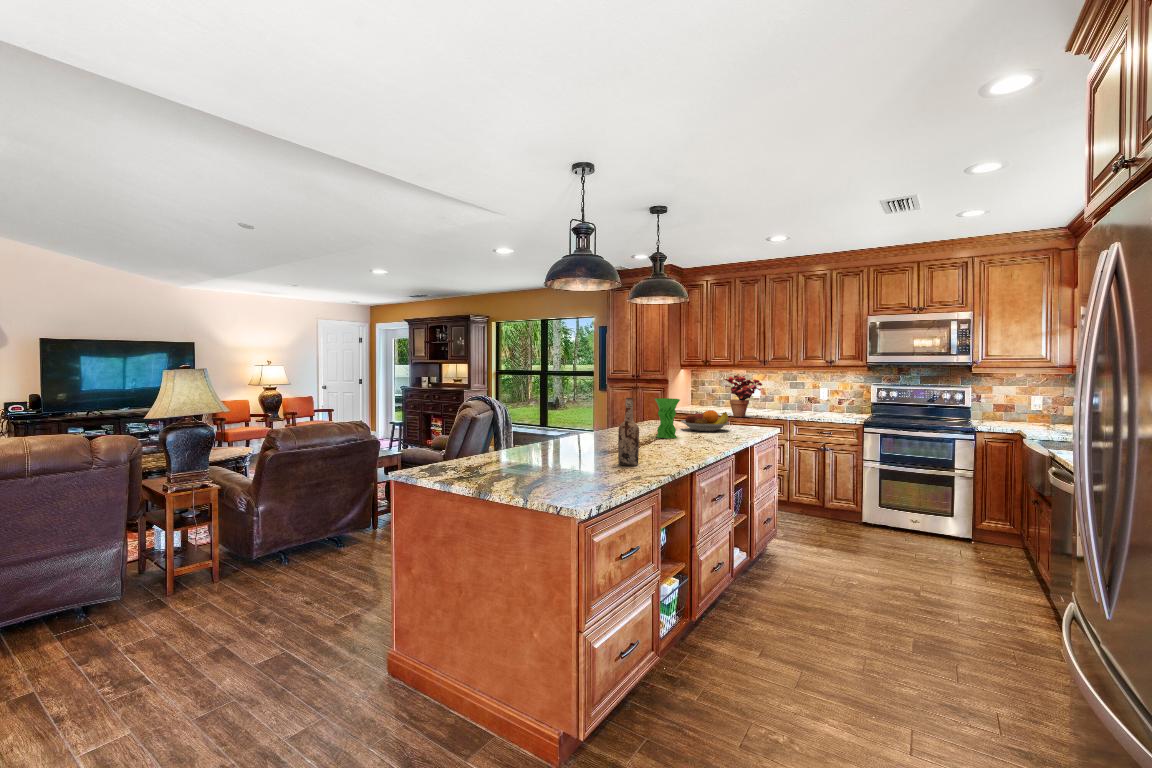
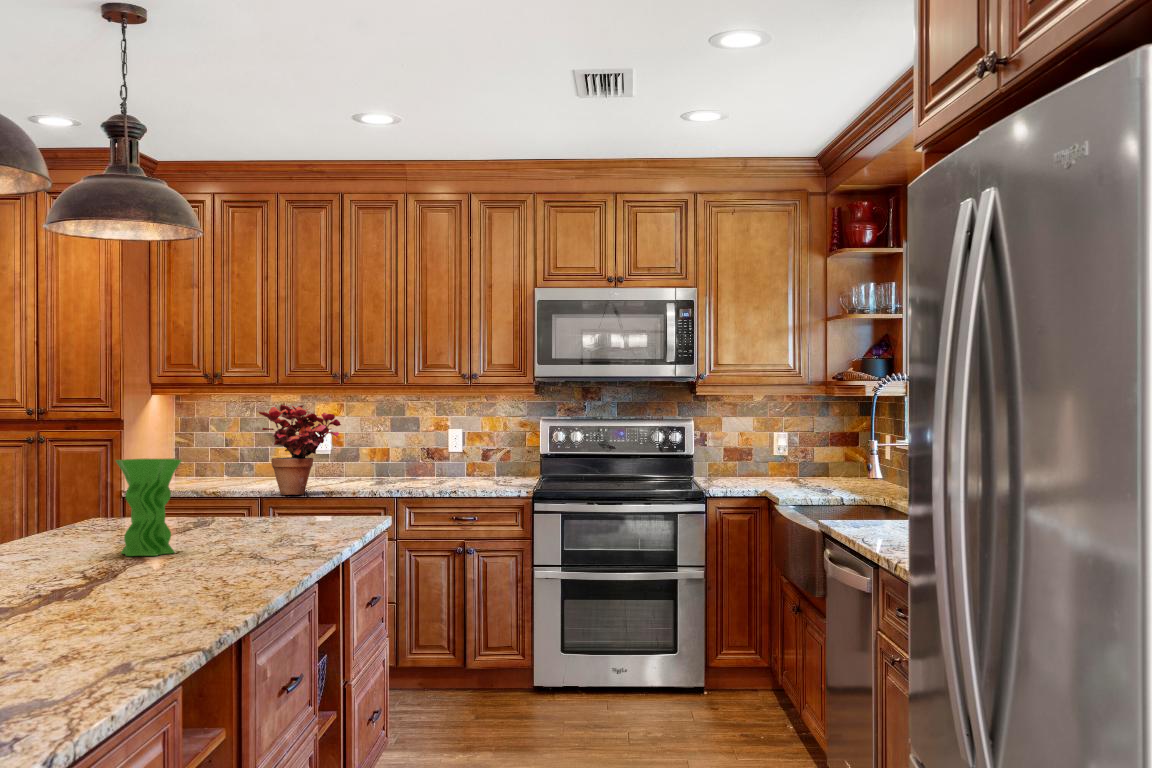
wine bottle: present [618,398,639,466] -> none [46,458,106,640]
fruit bowl: present [681,410,729,431] -> none [174,483,289,532]

